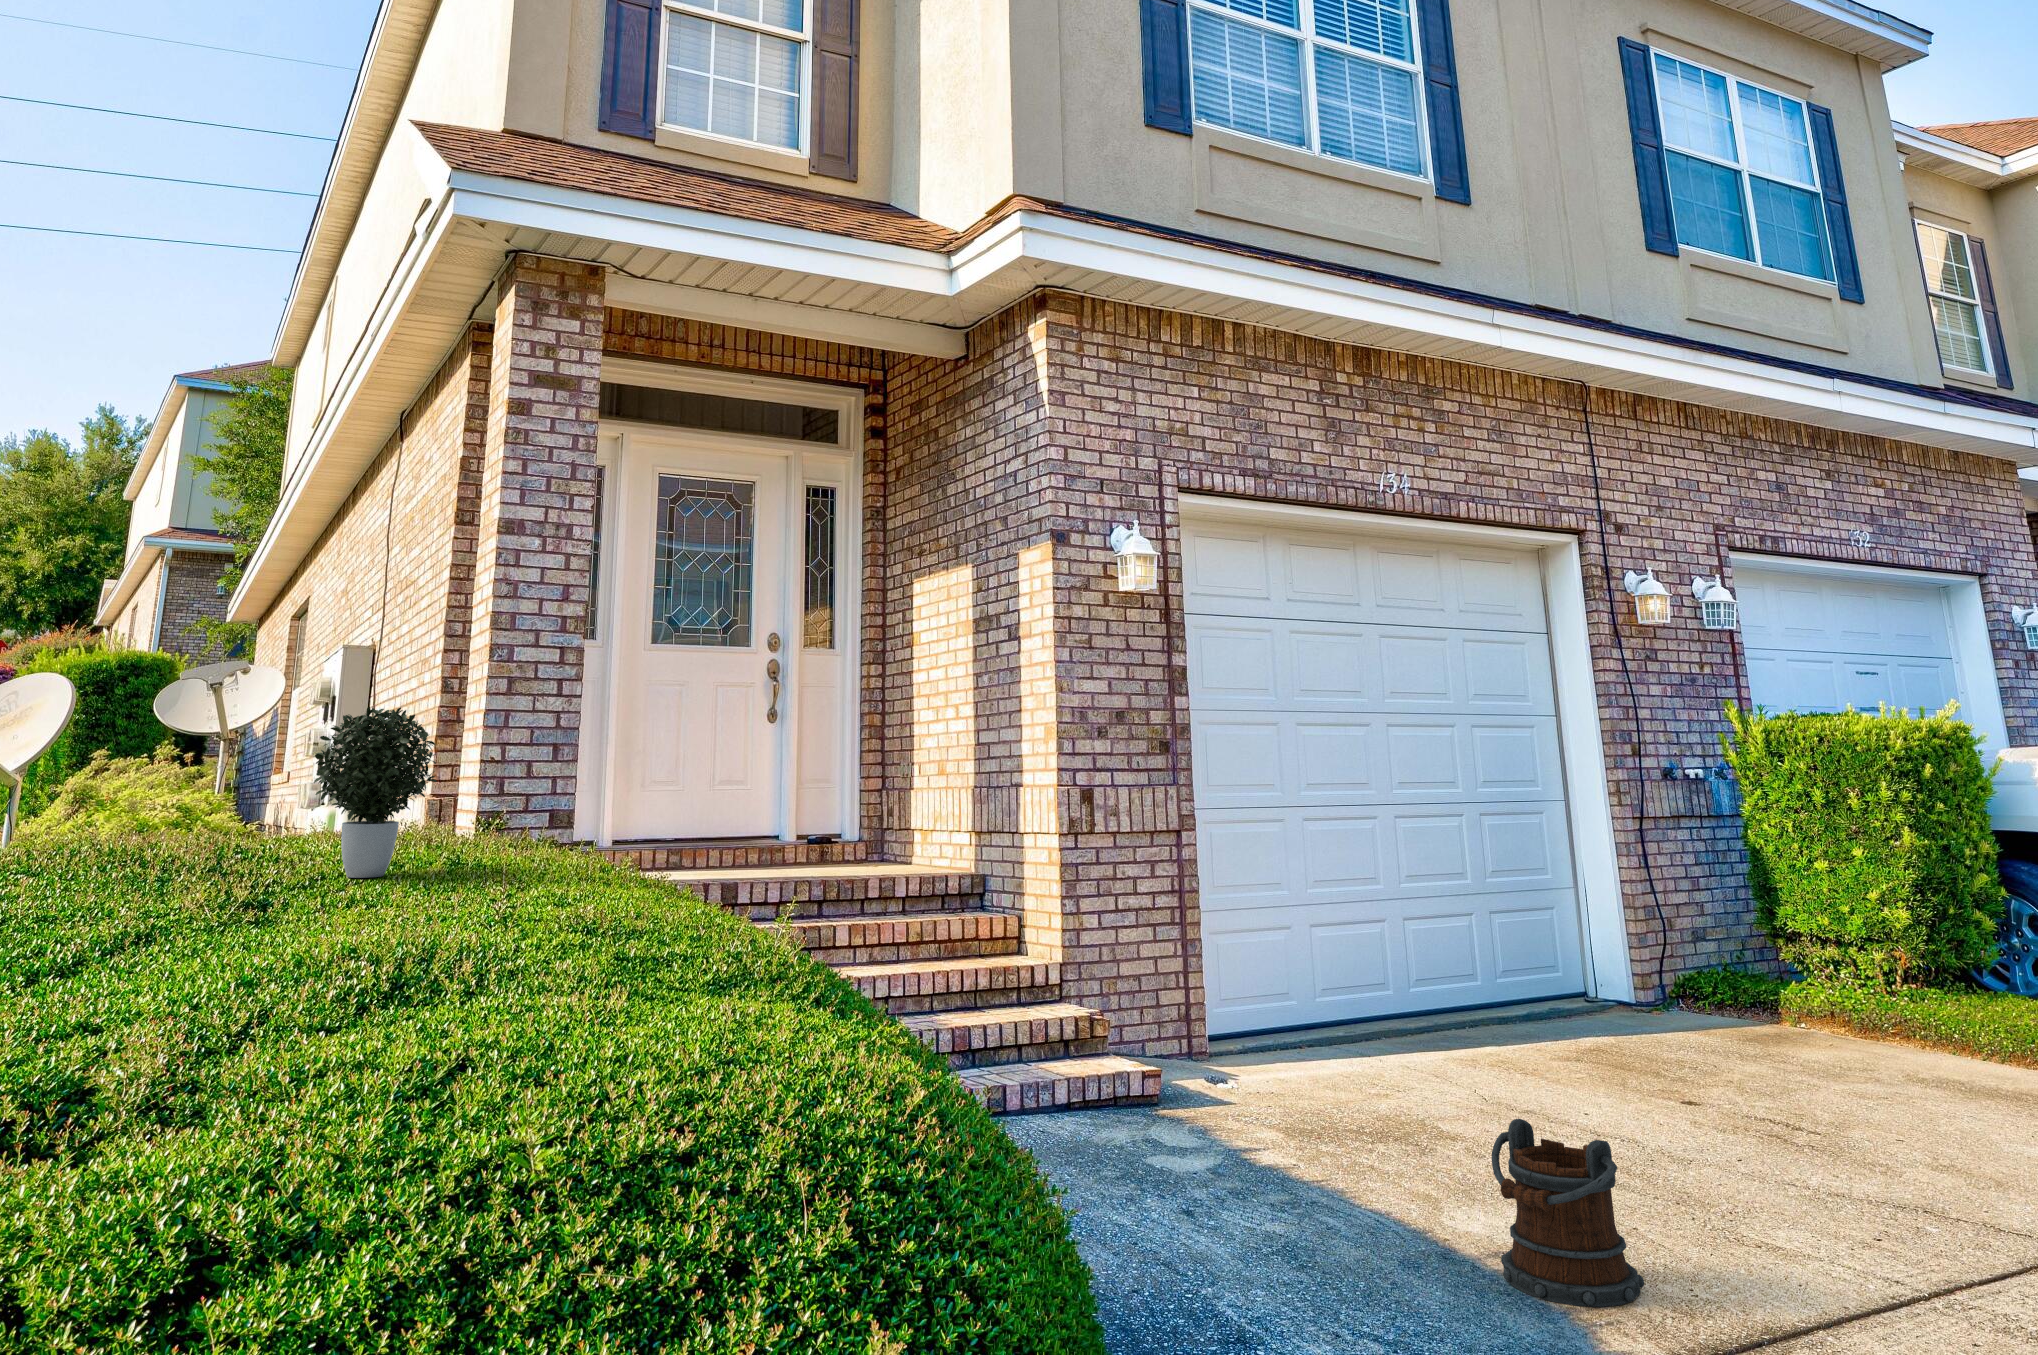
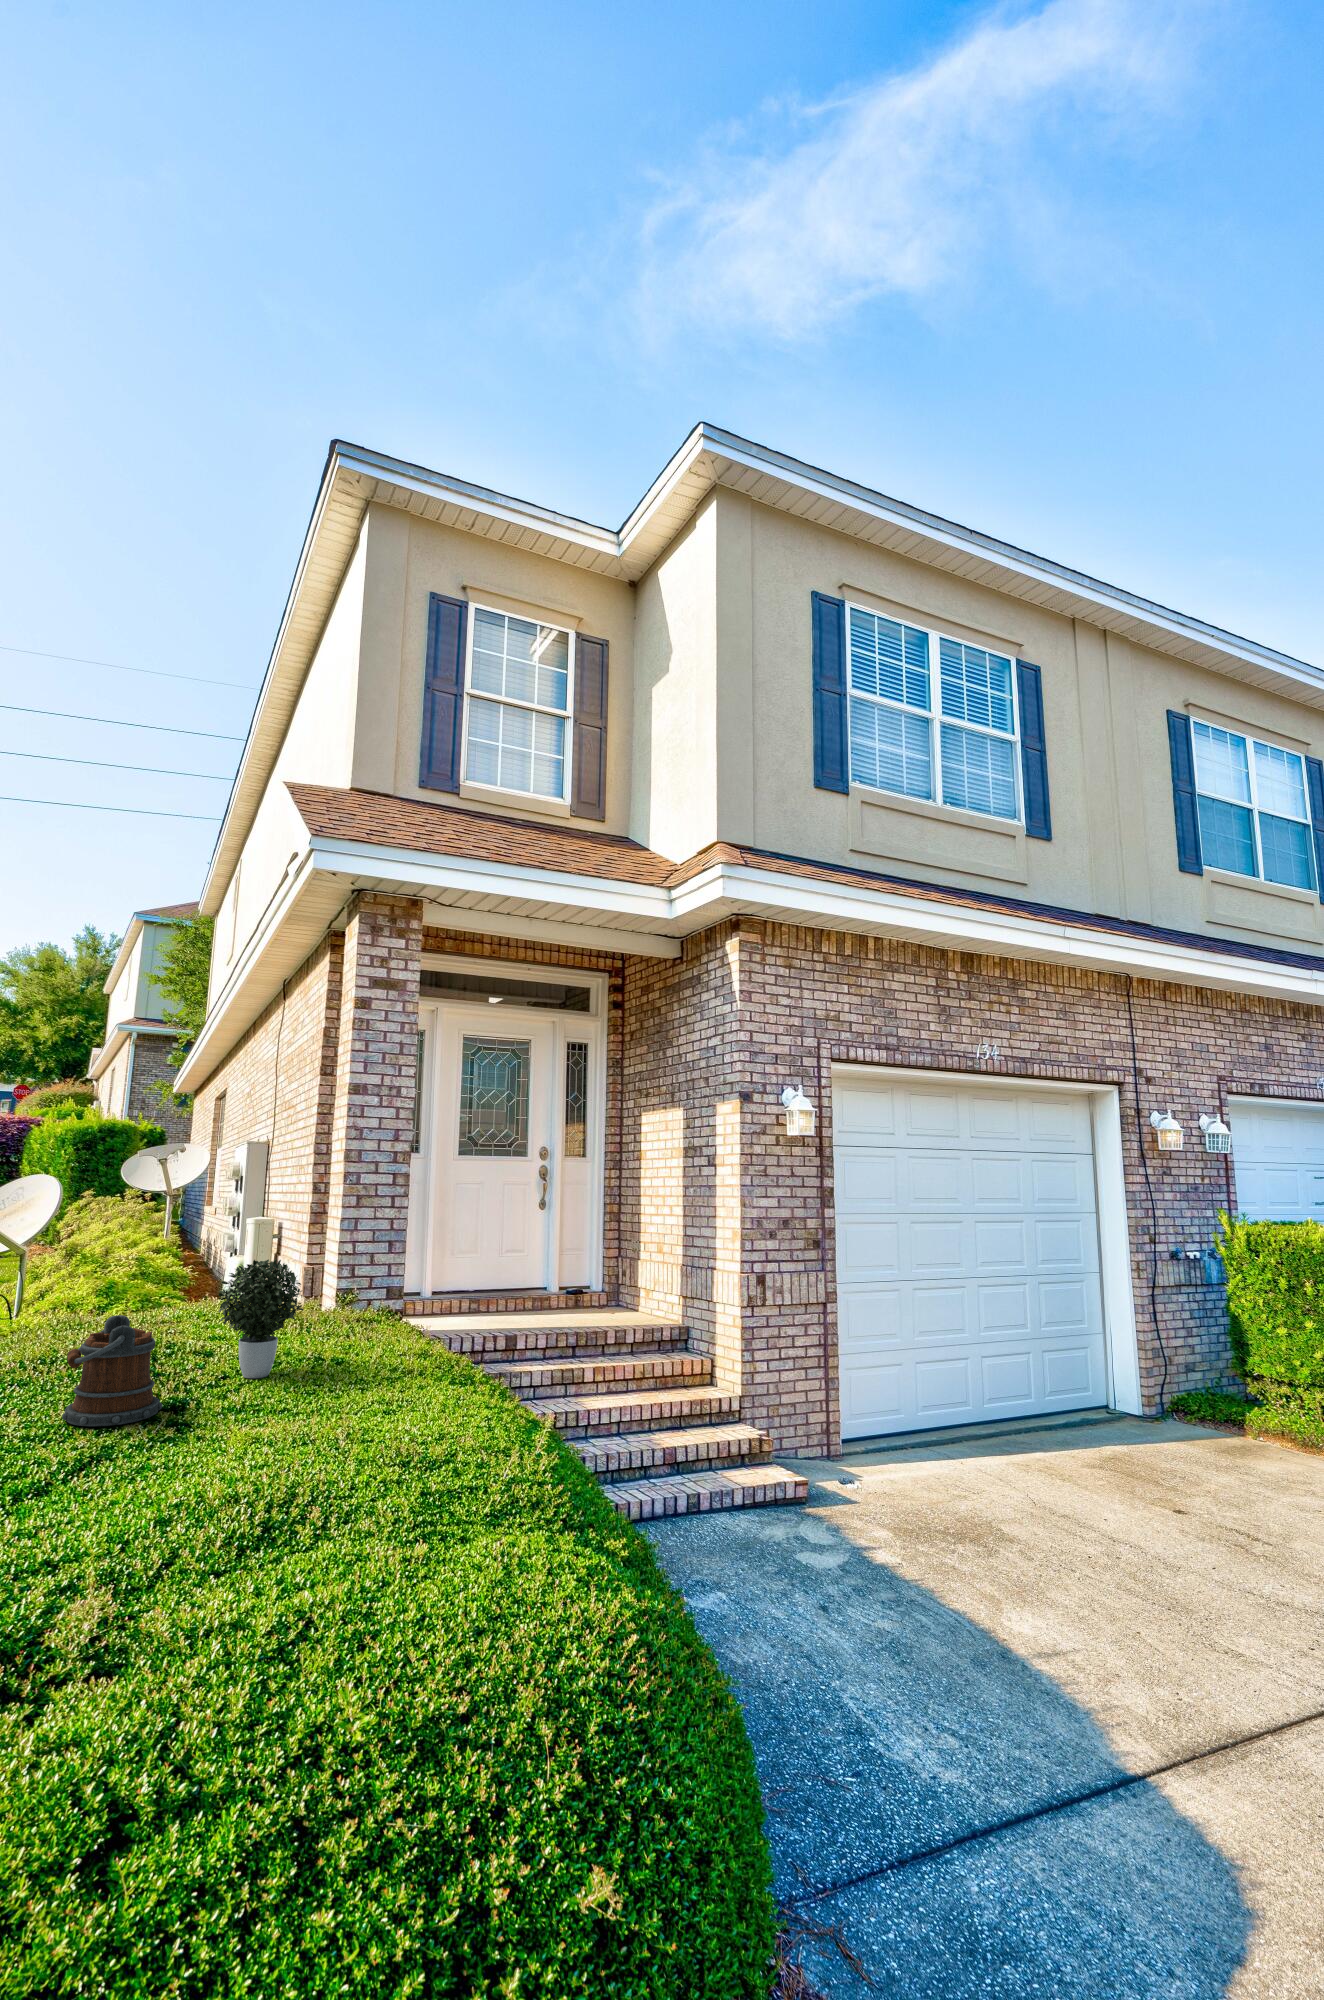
bucket: present [1491,1119,1644,1307] -> present [62,1315,163,1426]

